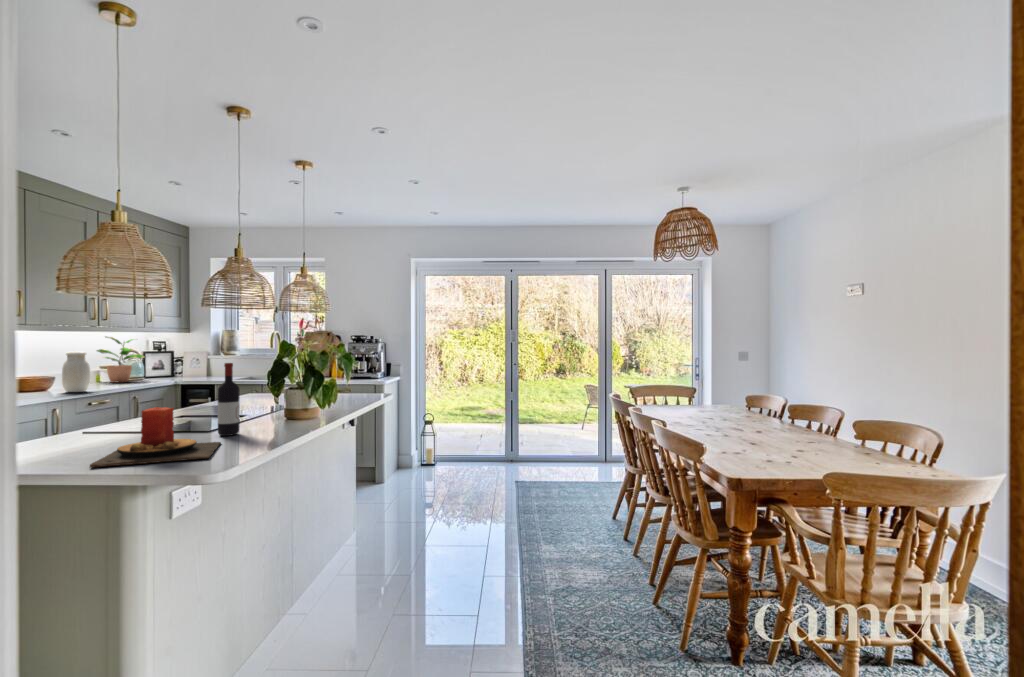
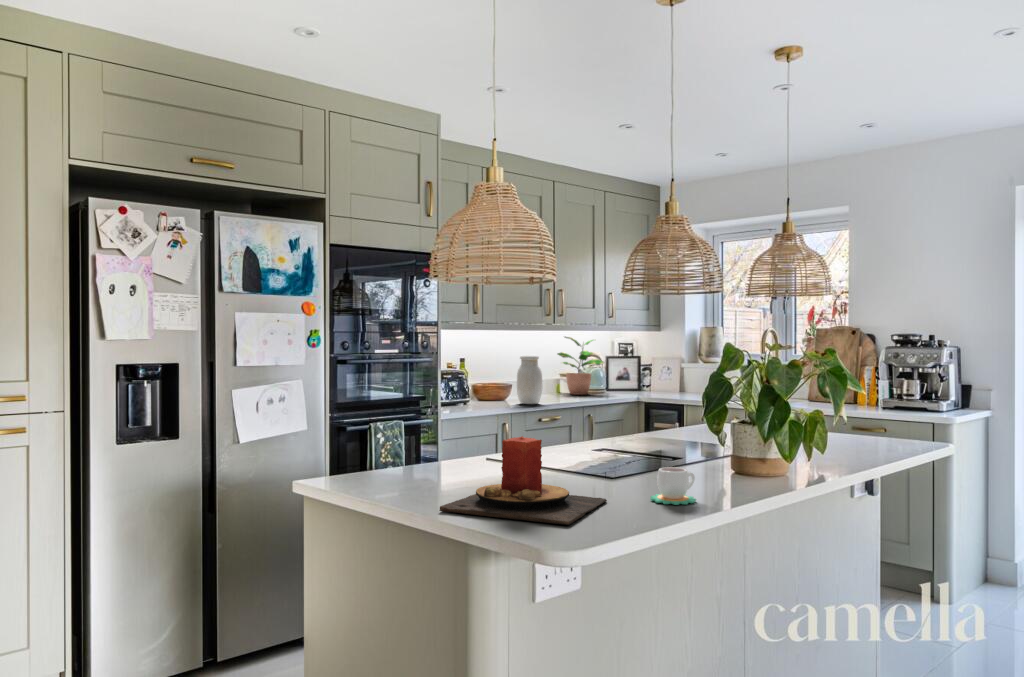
wine bottle: present [218,363,240,436] -> none [613,376,644,490]
mug: none [249,417,279,439] -> present [650,467,696,505]

